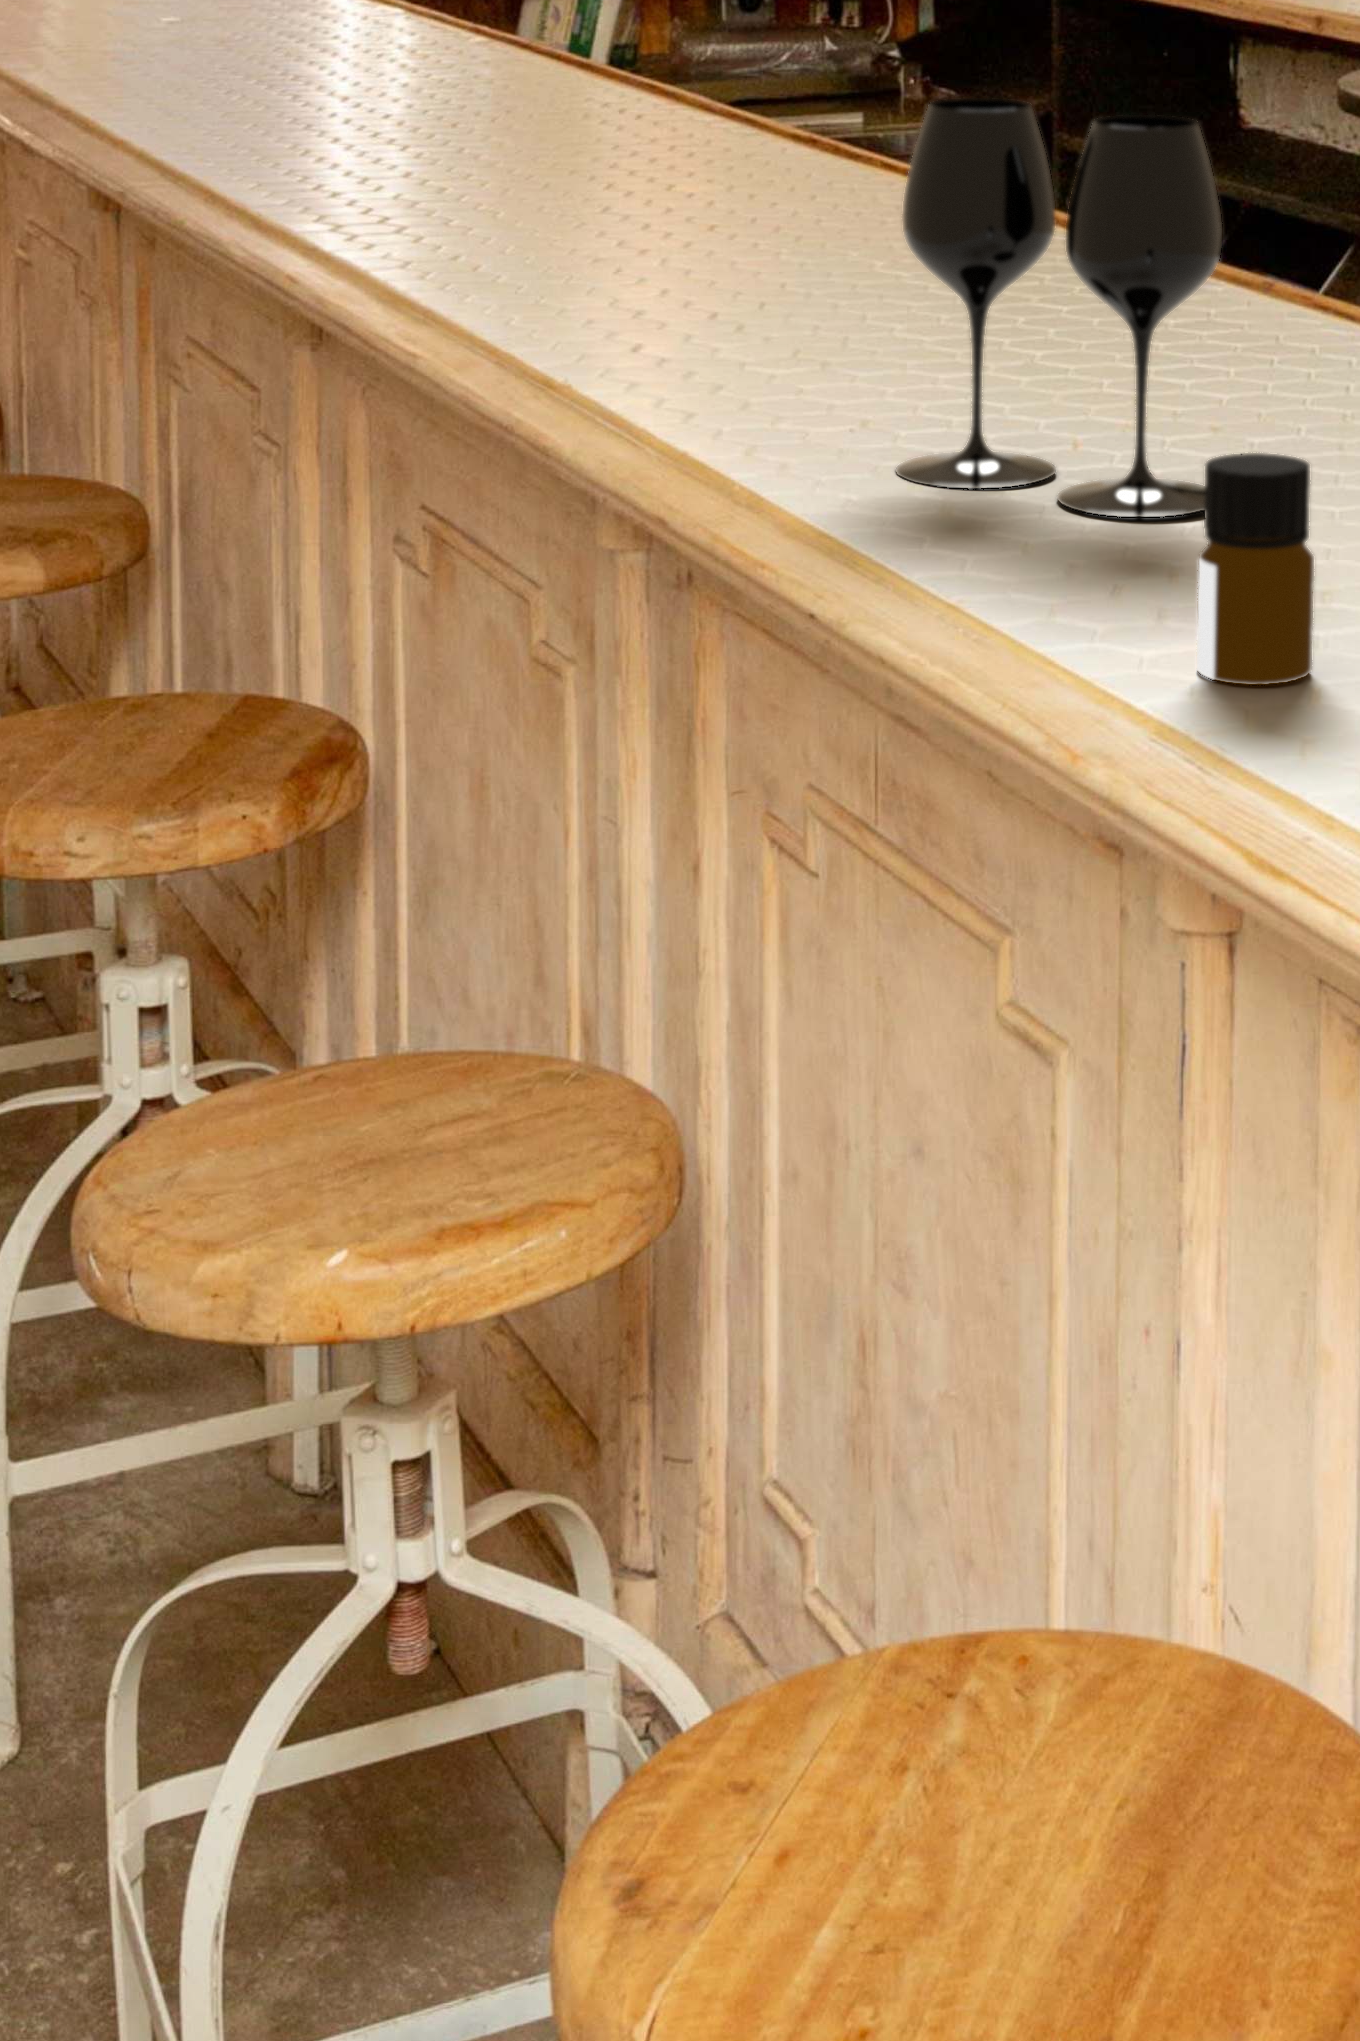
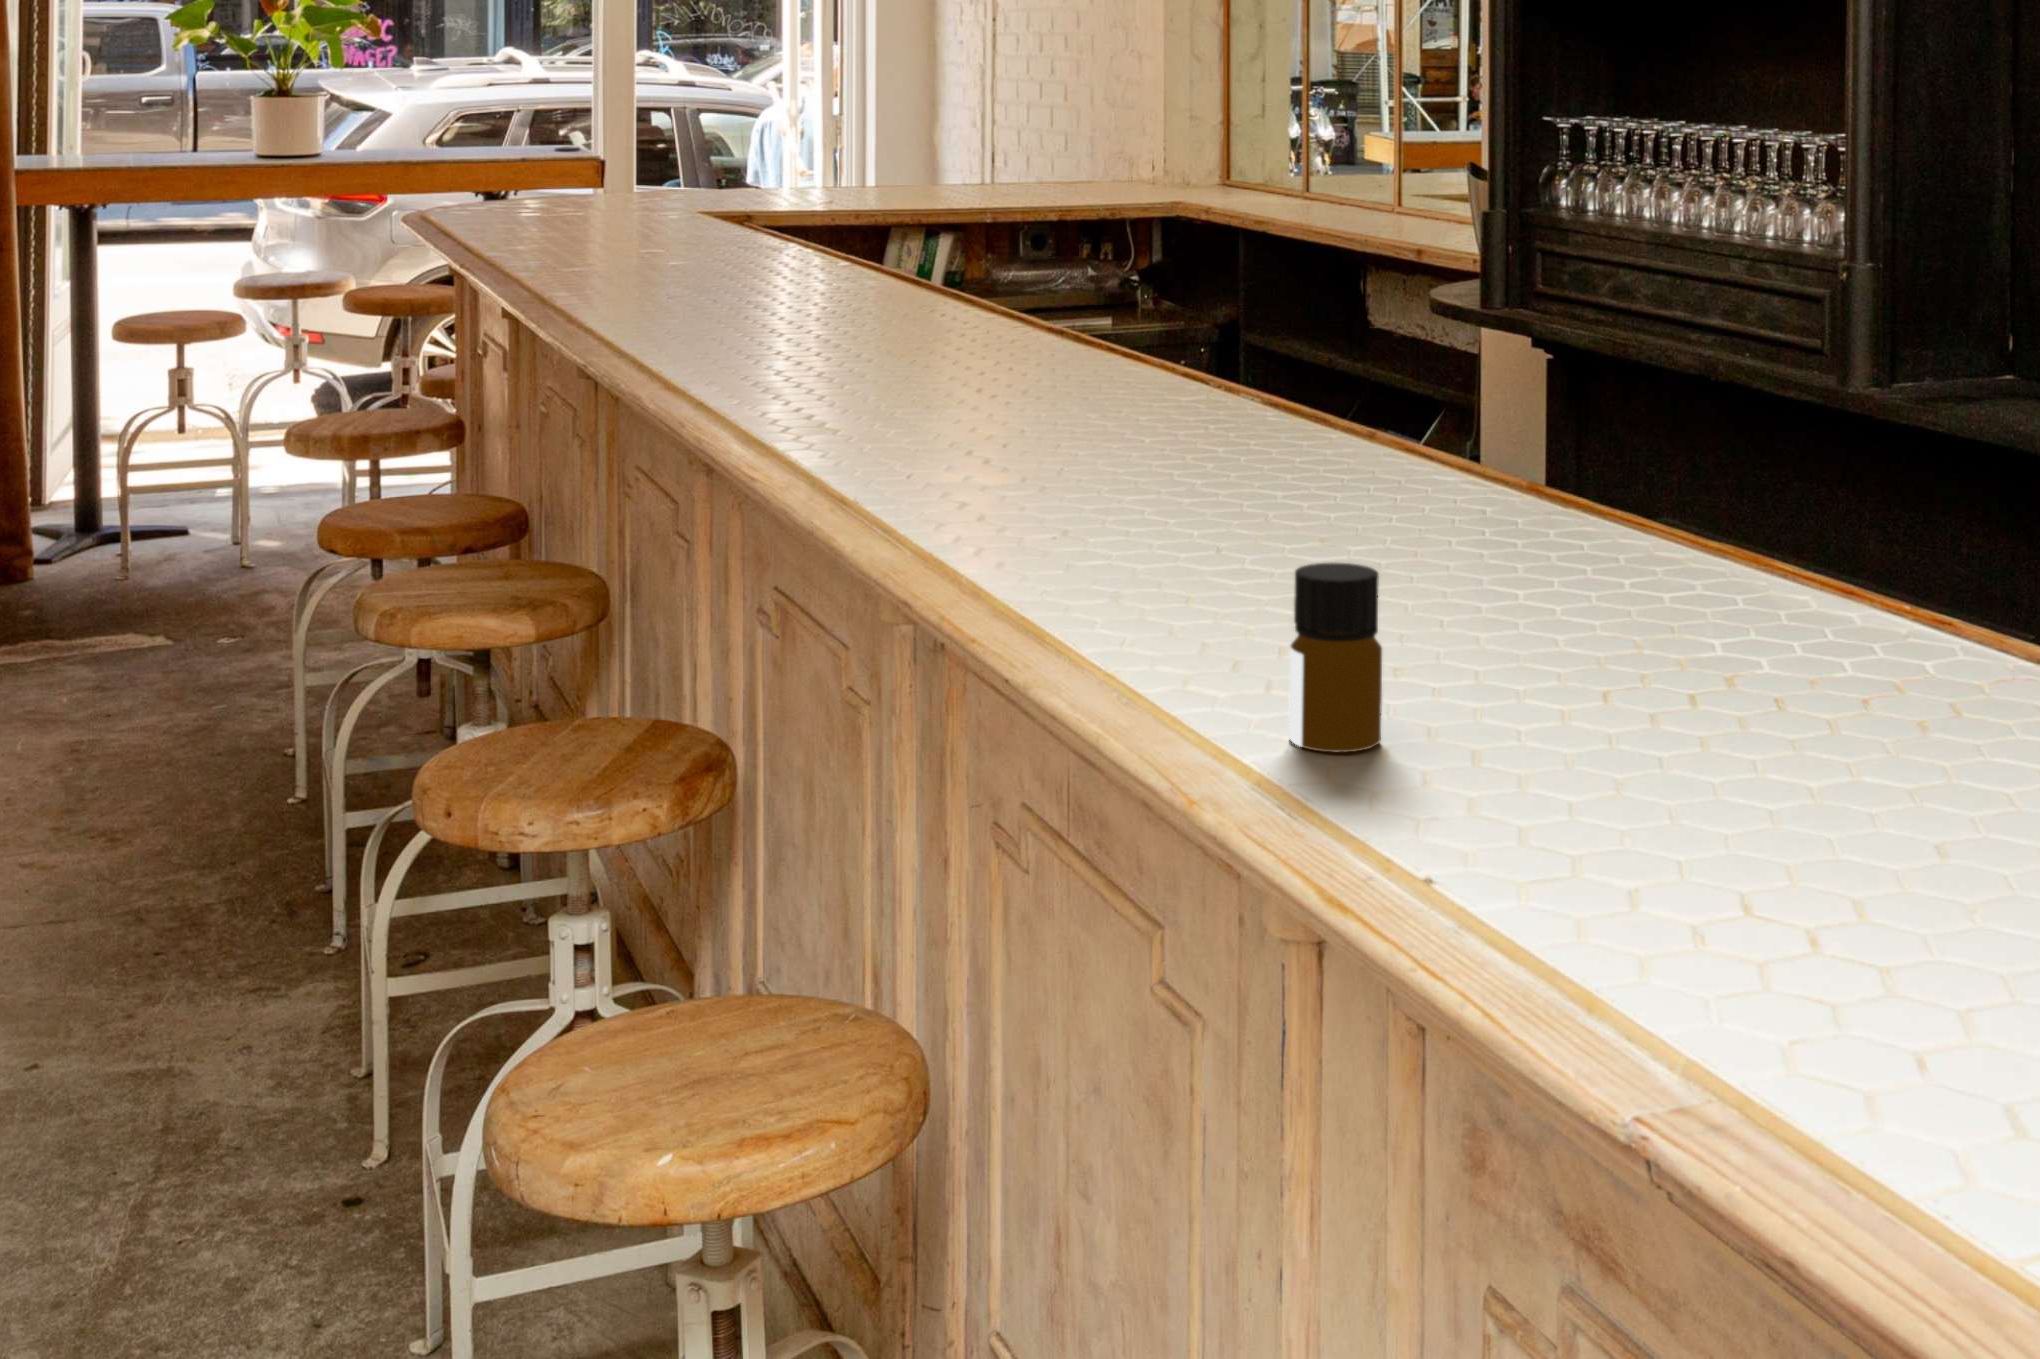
wine glass: present [895,98,1222,517] -> none [1076,286,1321,608]

